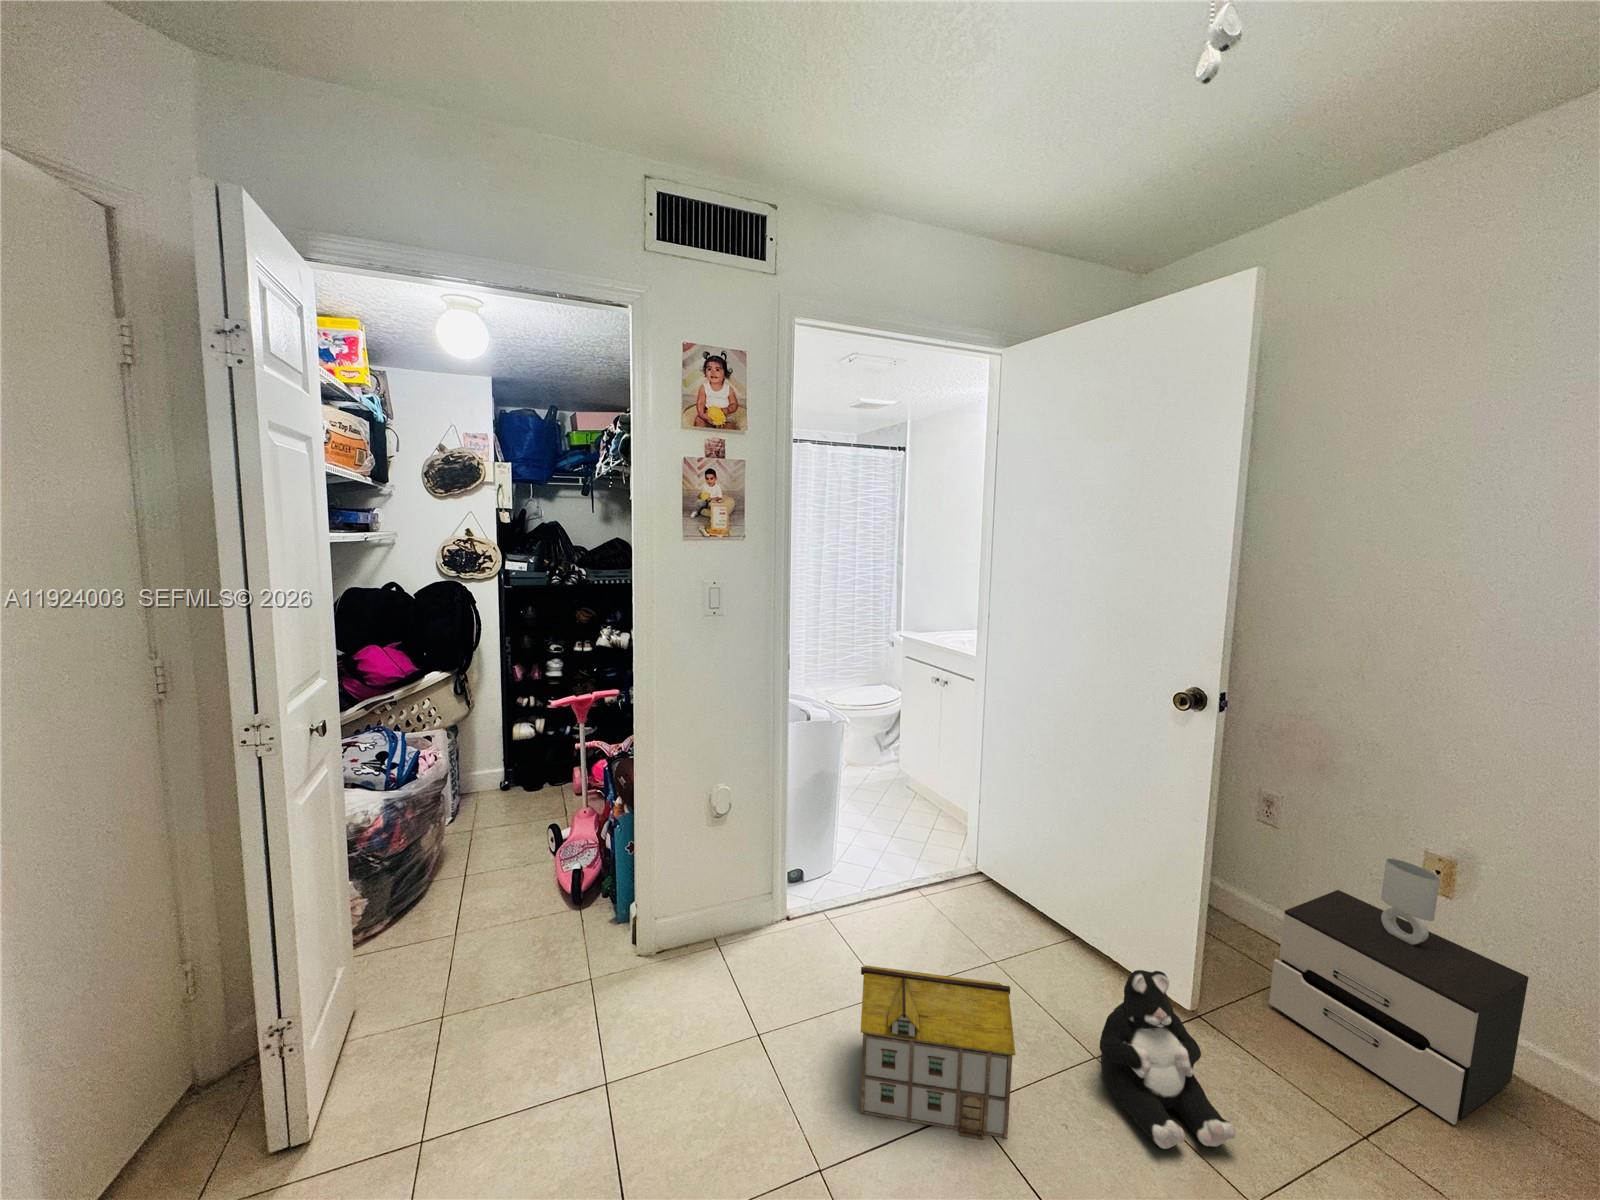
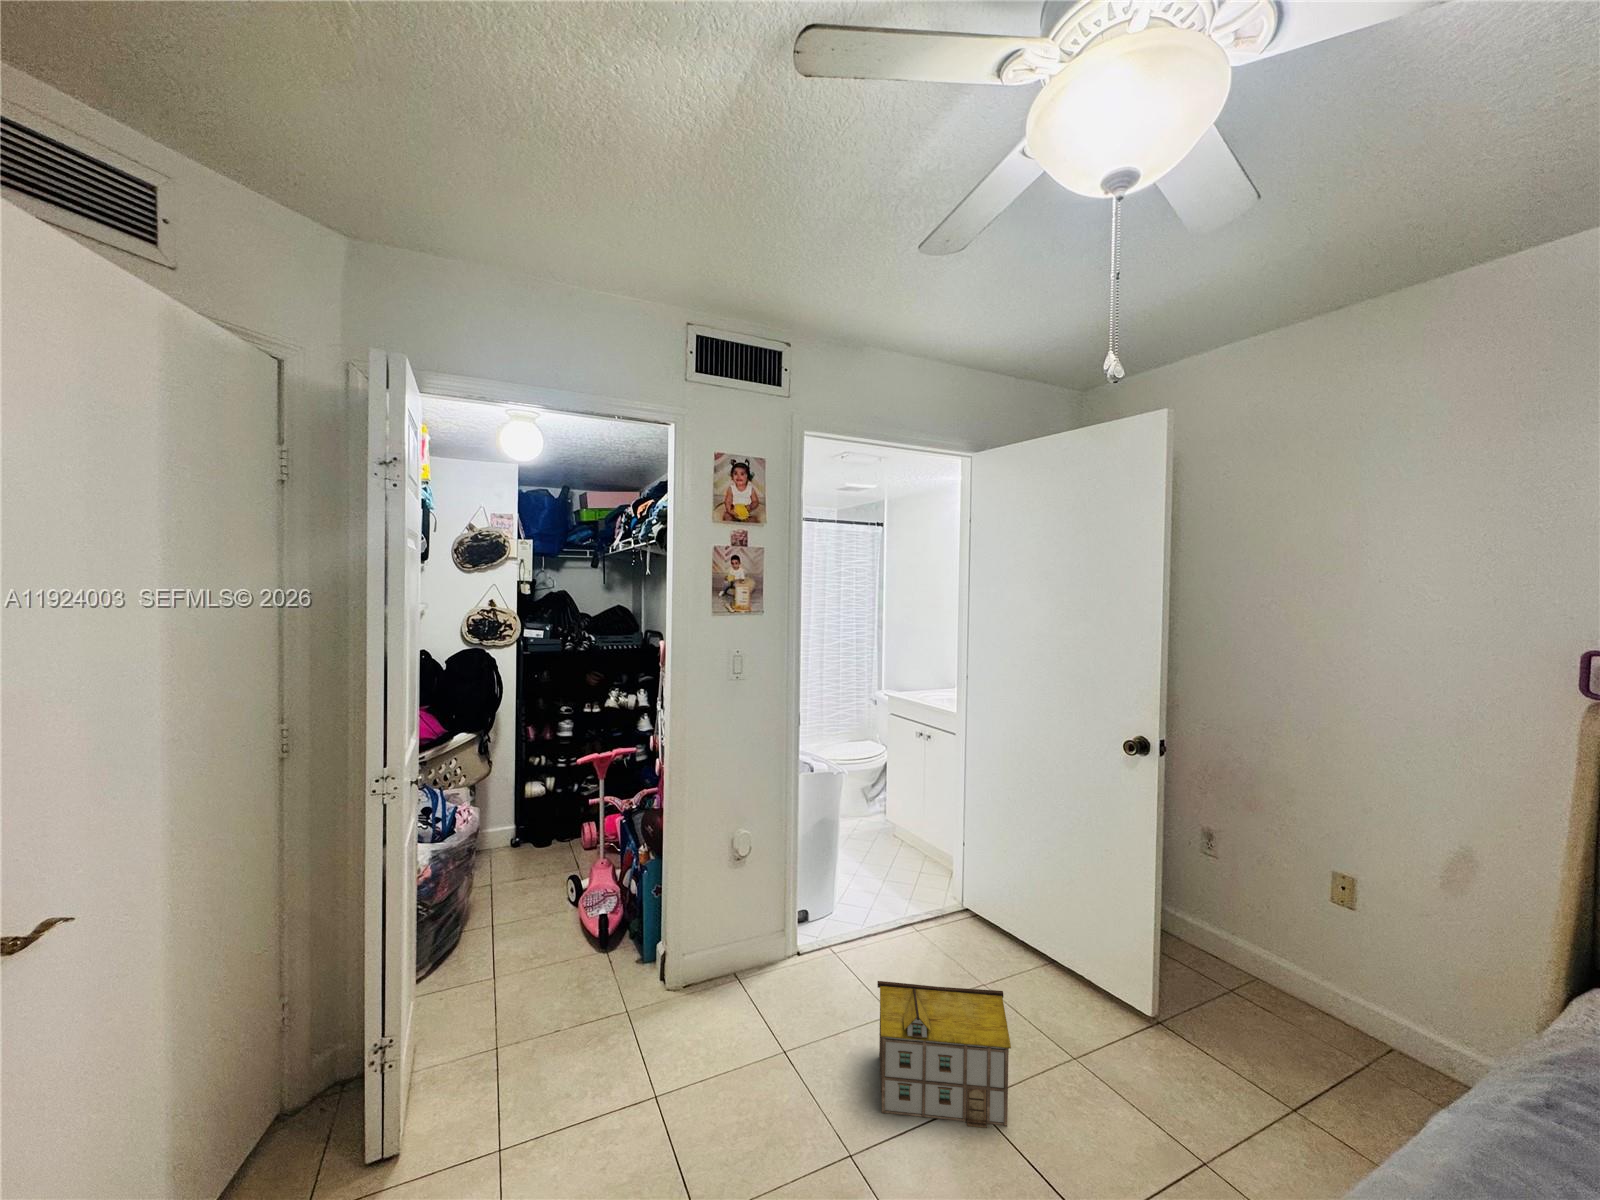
nightstand: present [1269,858,1529,1125] -> none [1216,873,1412,1095]
plush toy: present [1100,970,1235,1149] -> none [1079,974,1192,1126]

